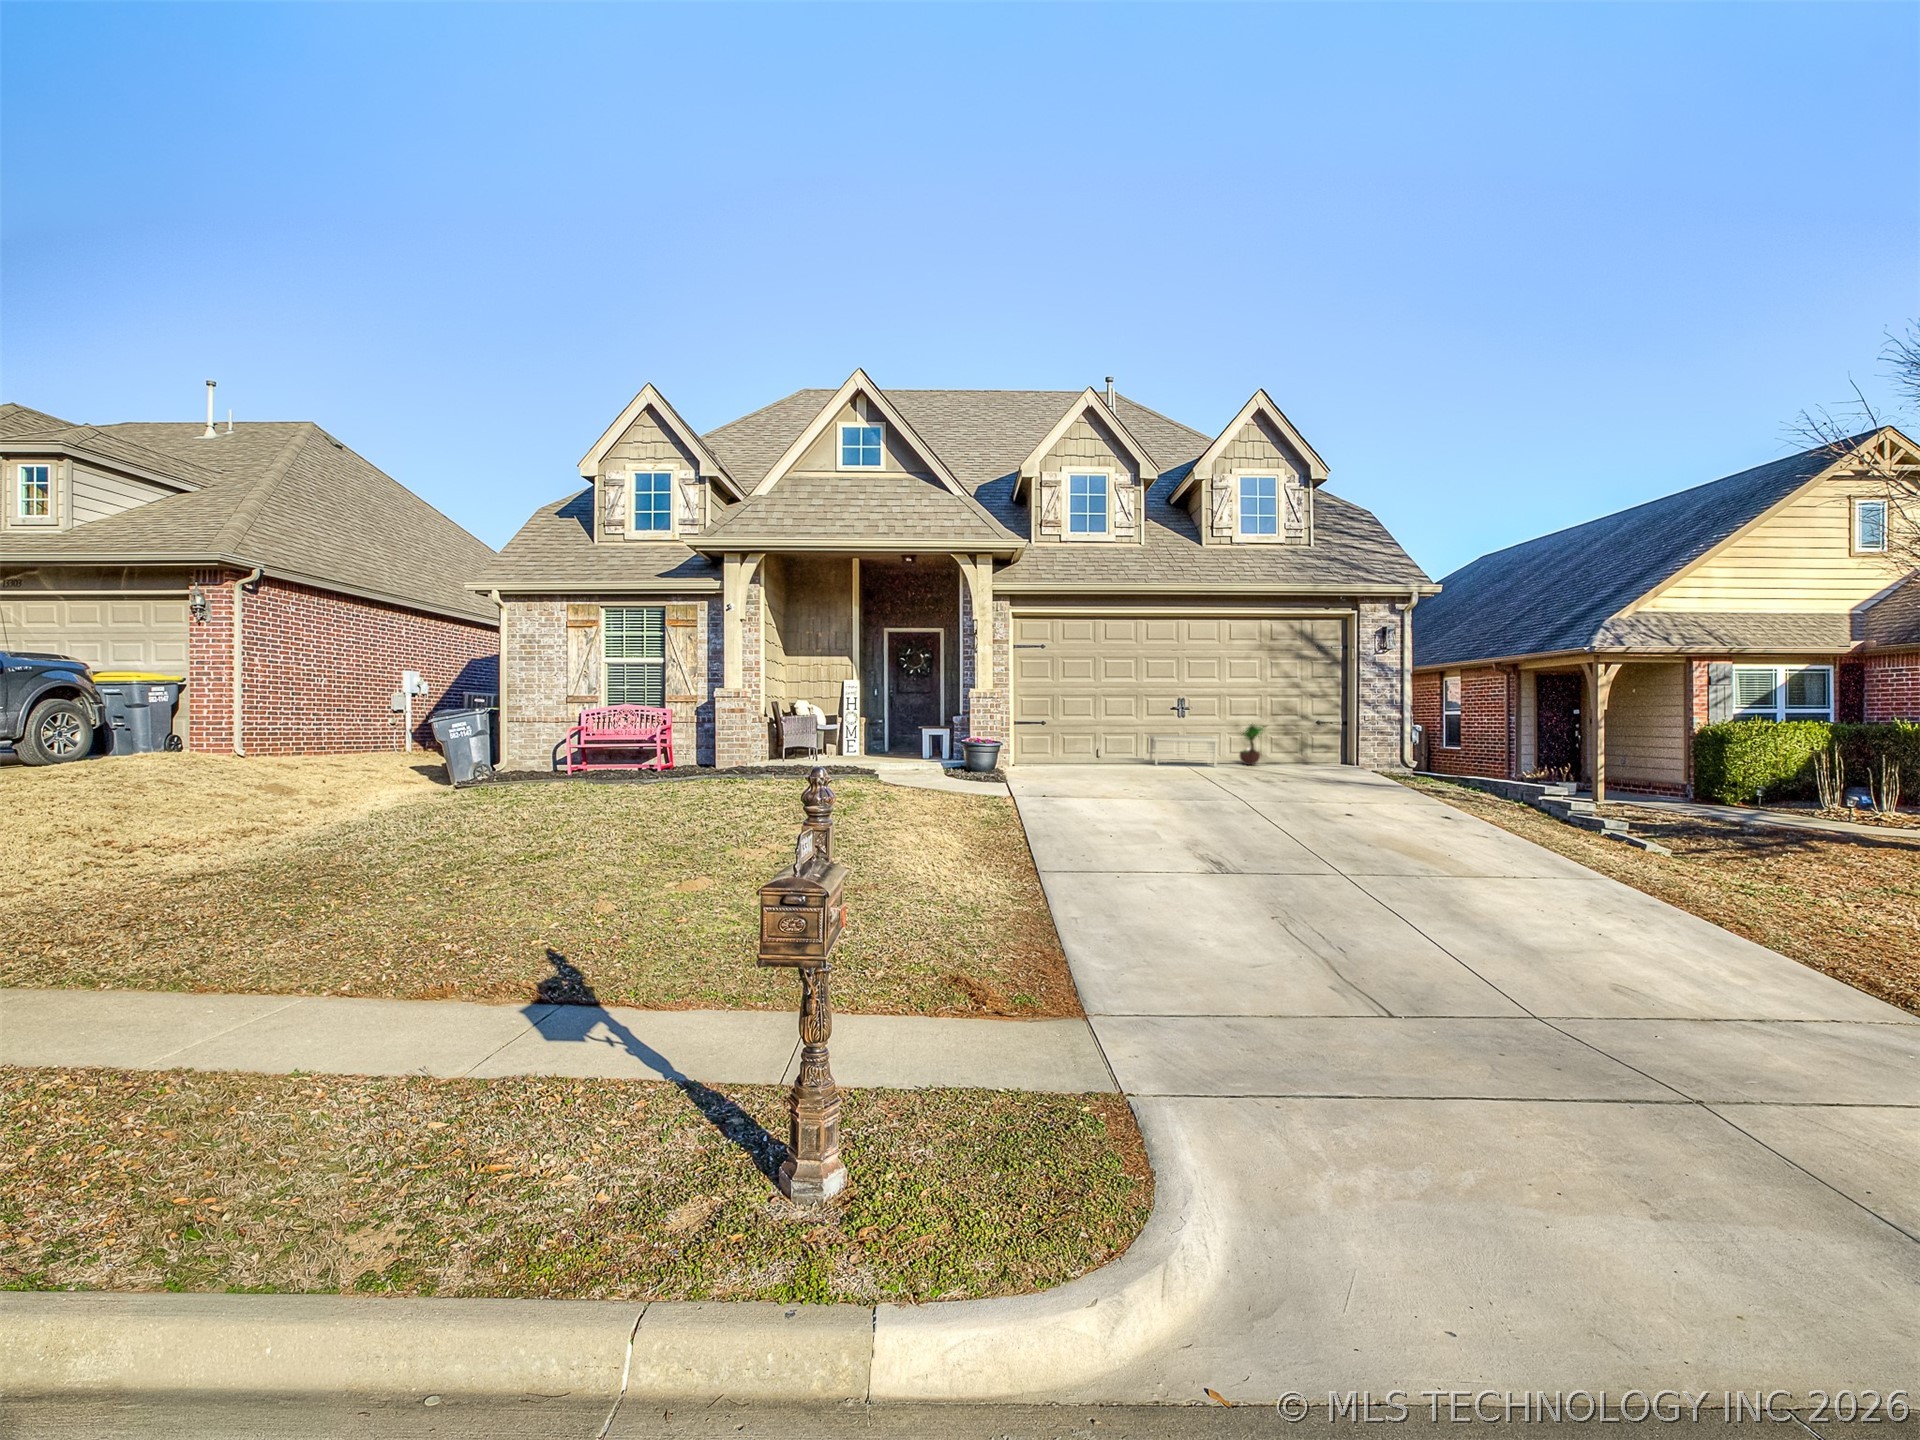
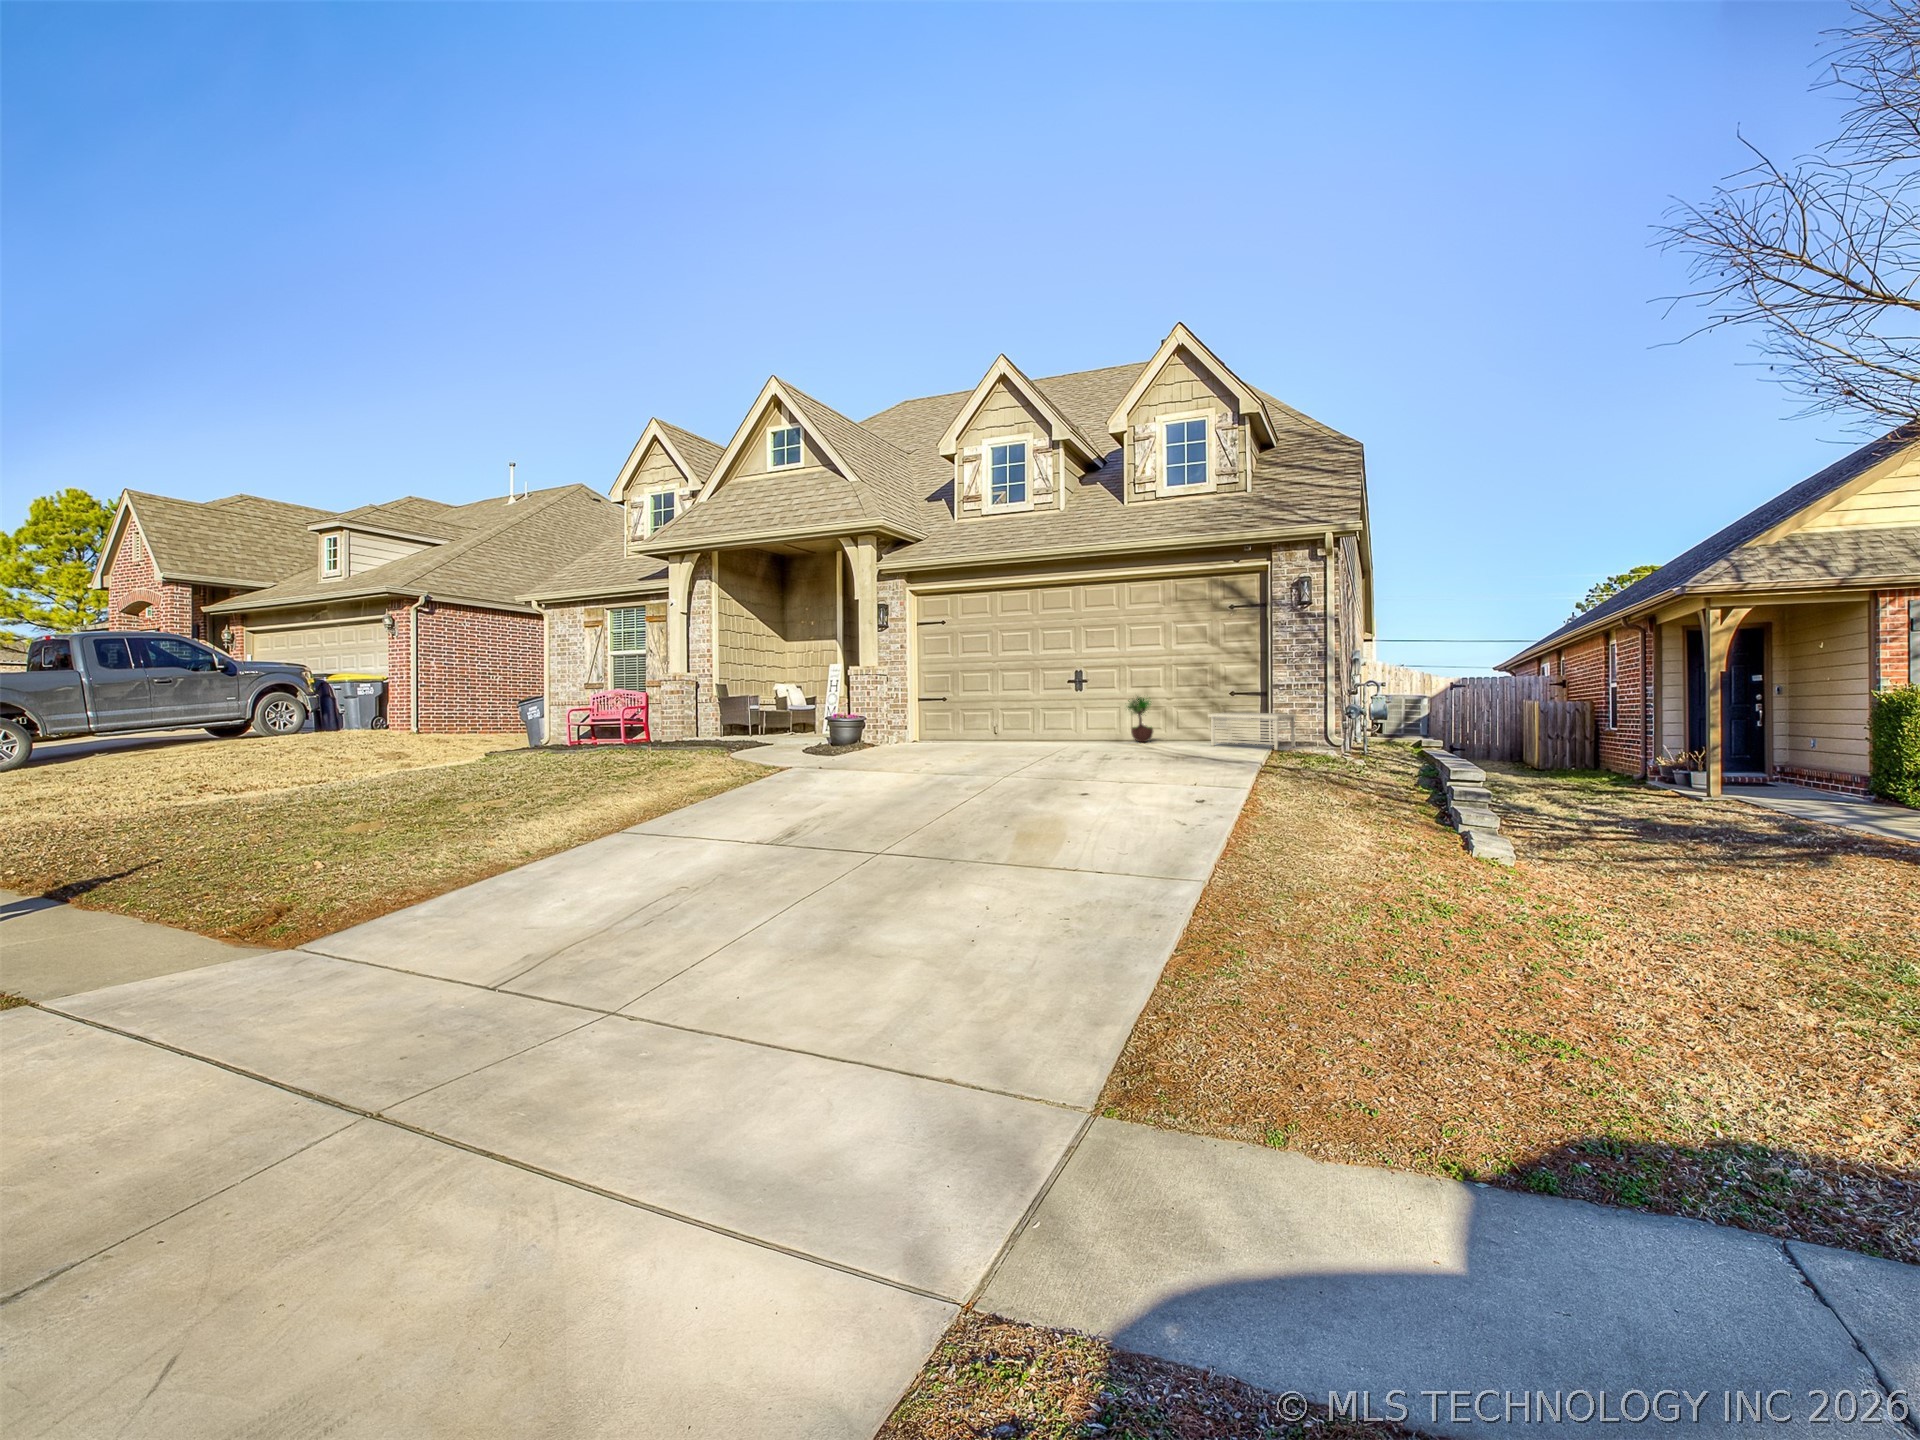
storage bench: present [1148,735,1219,767] -> present [1208,712,1297,750]

